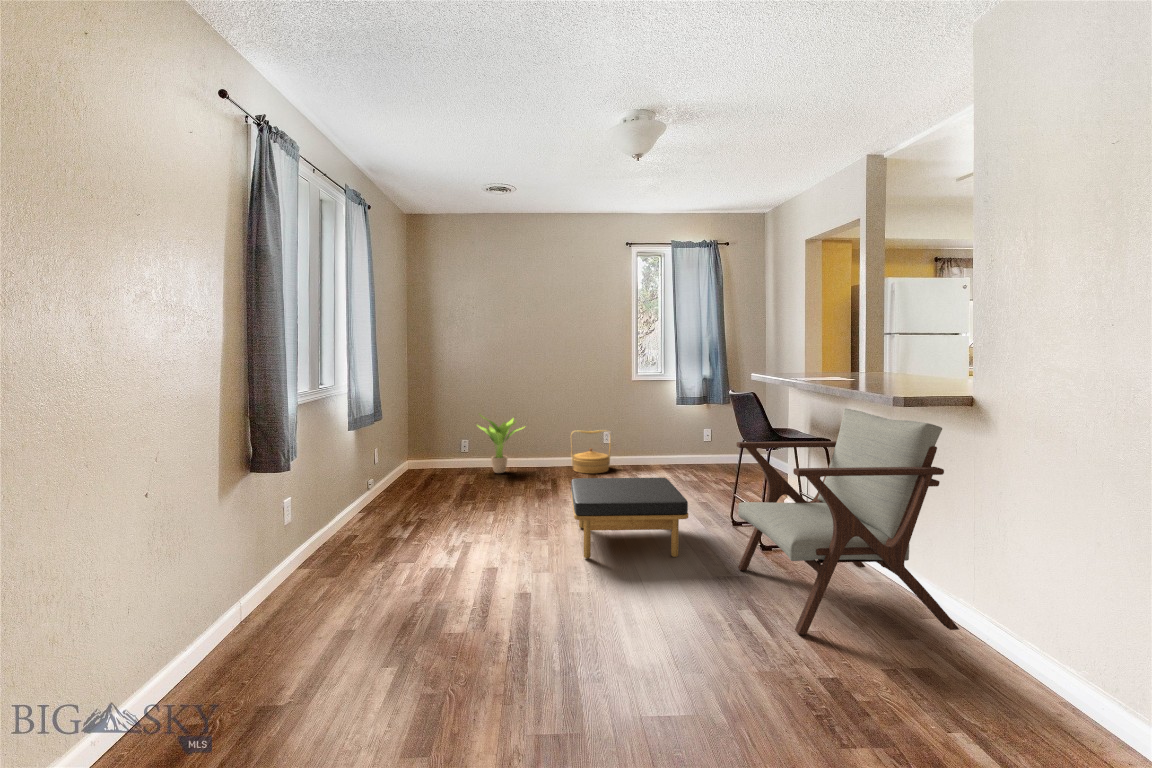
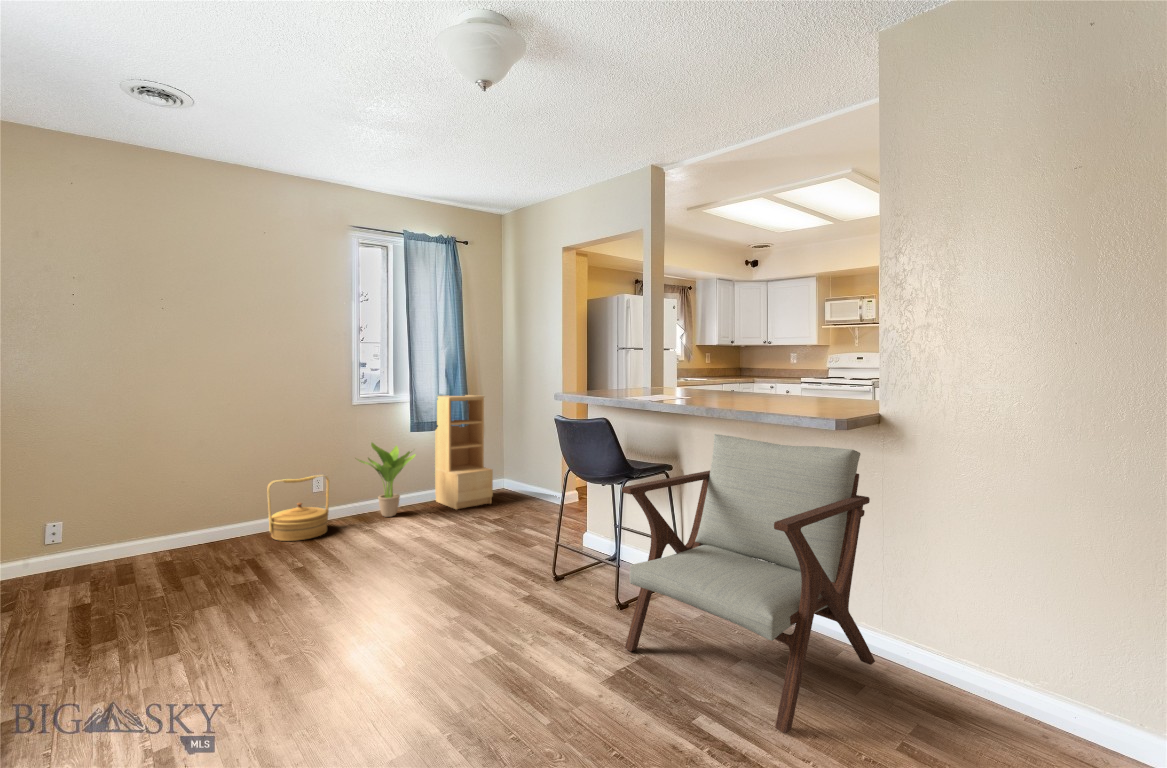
bookshelf: none [697,376,742,470] -> present [435,395,493,509]
potted plant: present [477,415,523,473] -> present [358,443,415,517]
ottoman: present [571,478,688,558] -> none [347,540,553,701]

